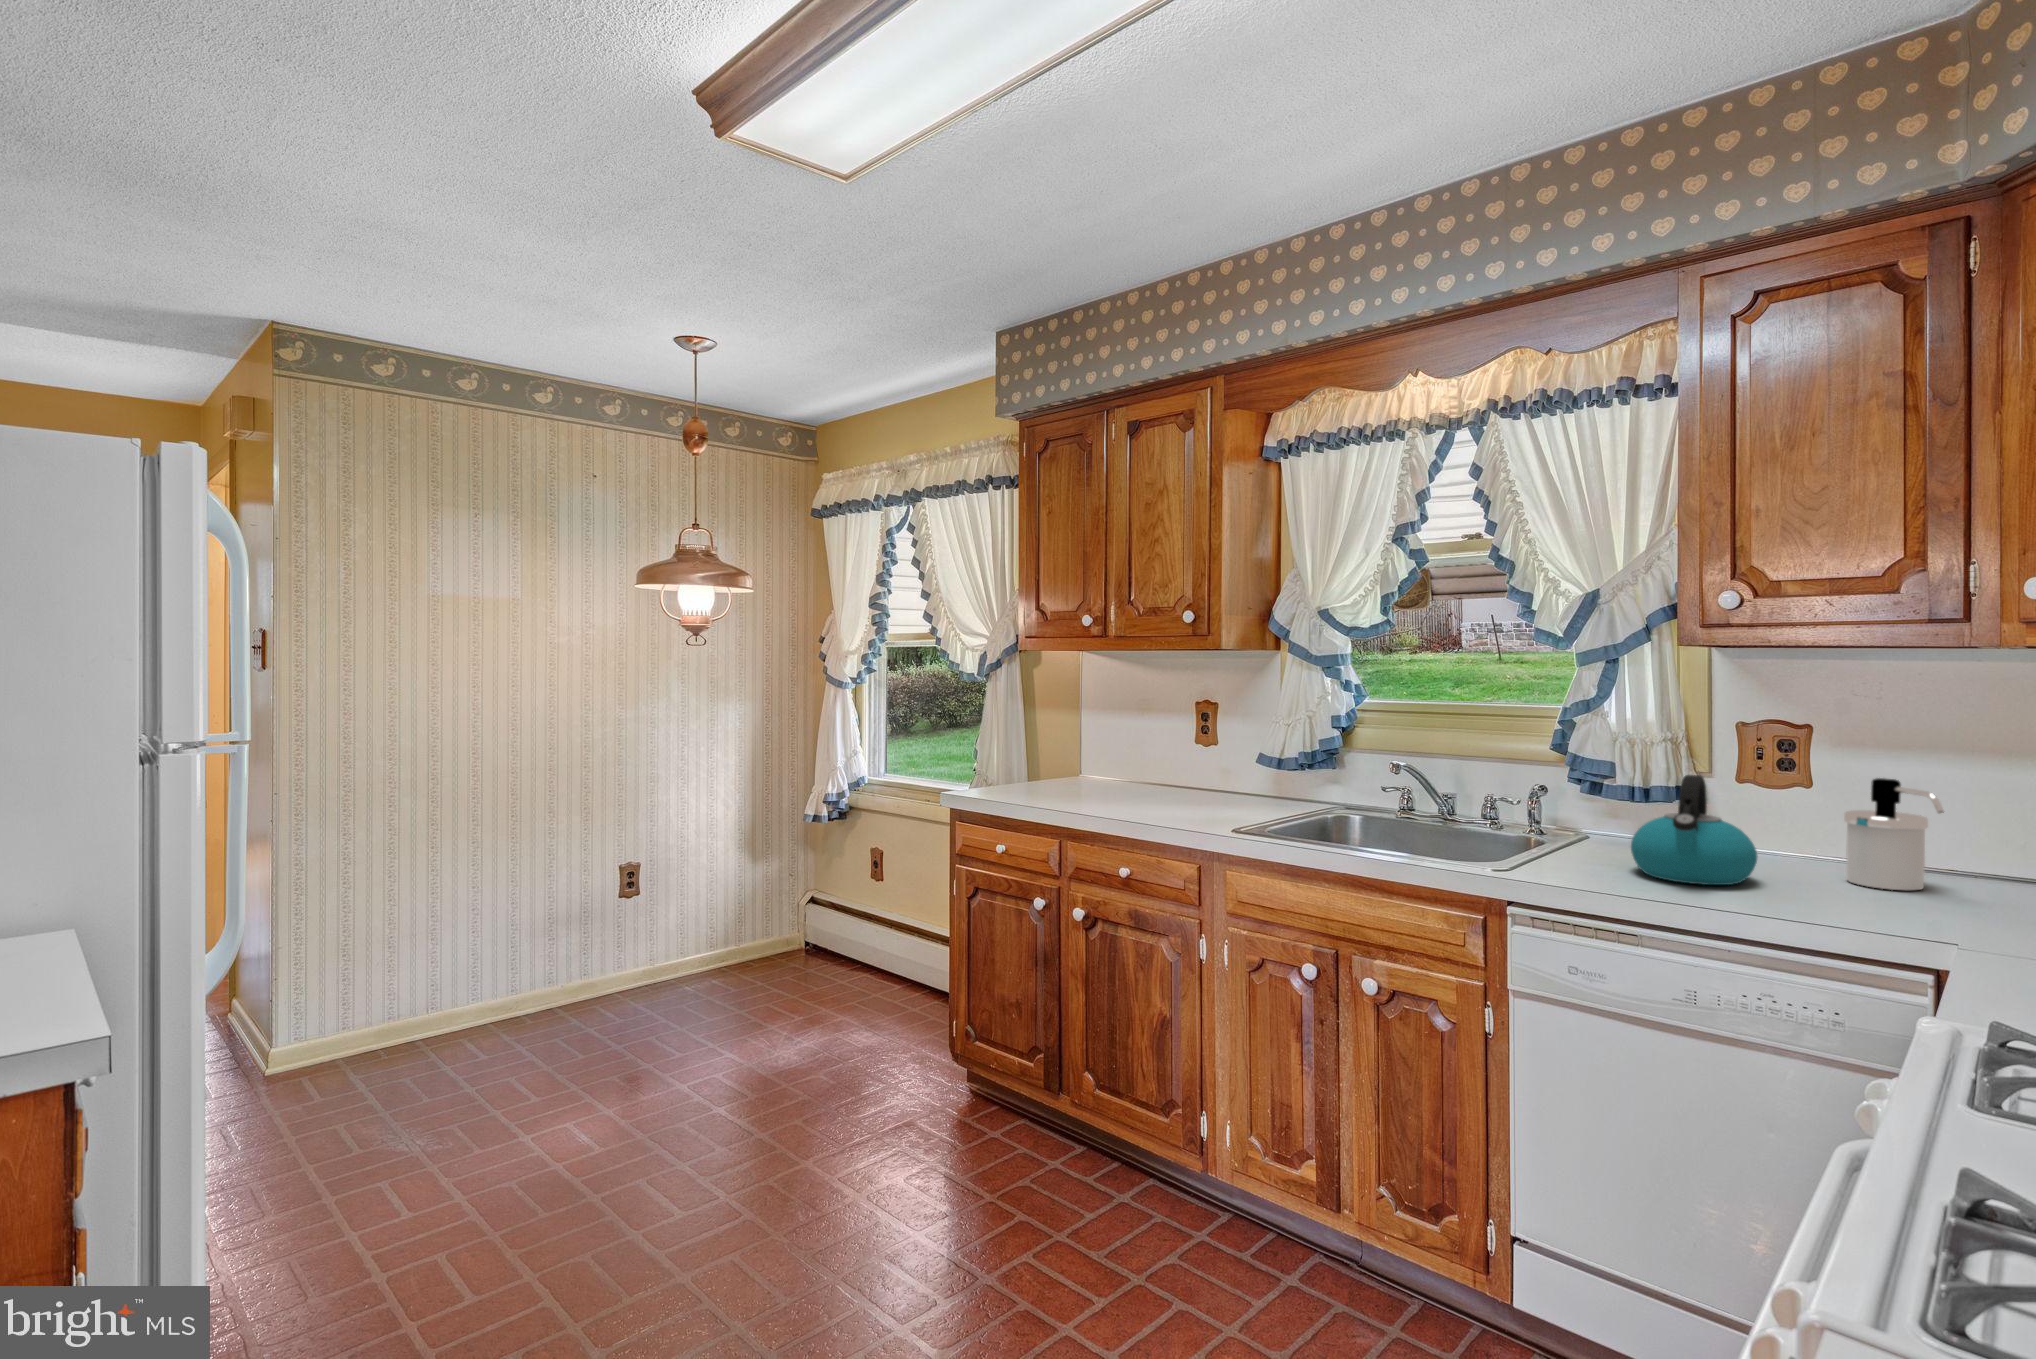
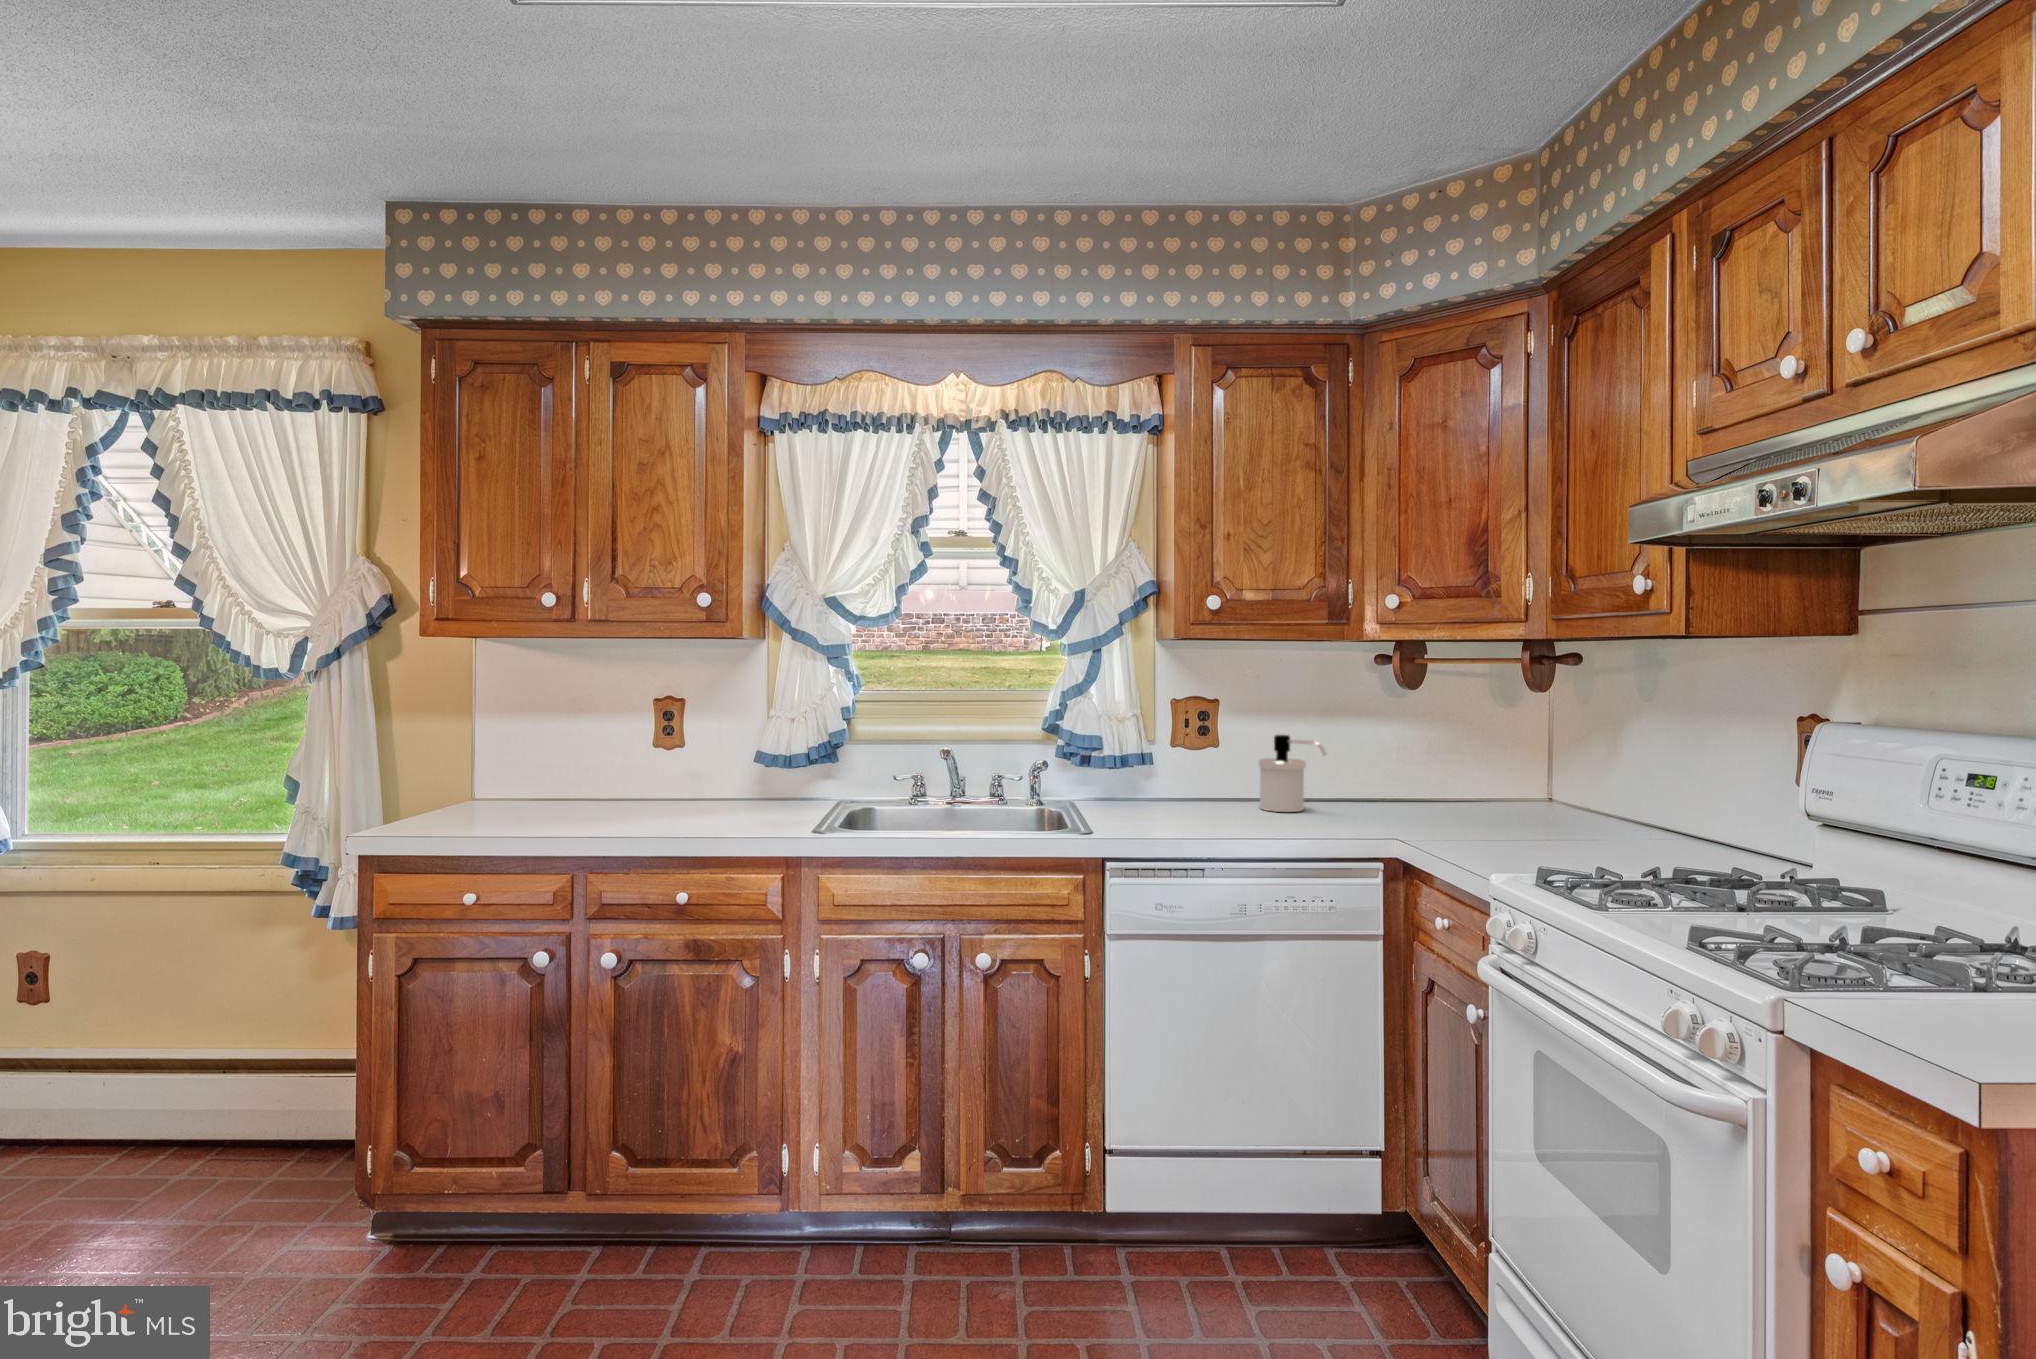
kettle: present [1631,775,1758,885] -> none [1151,740,1235,824]

